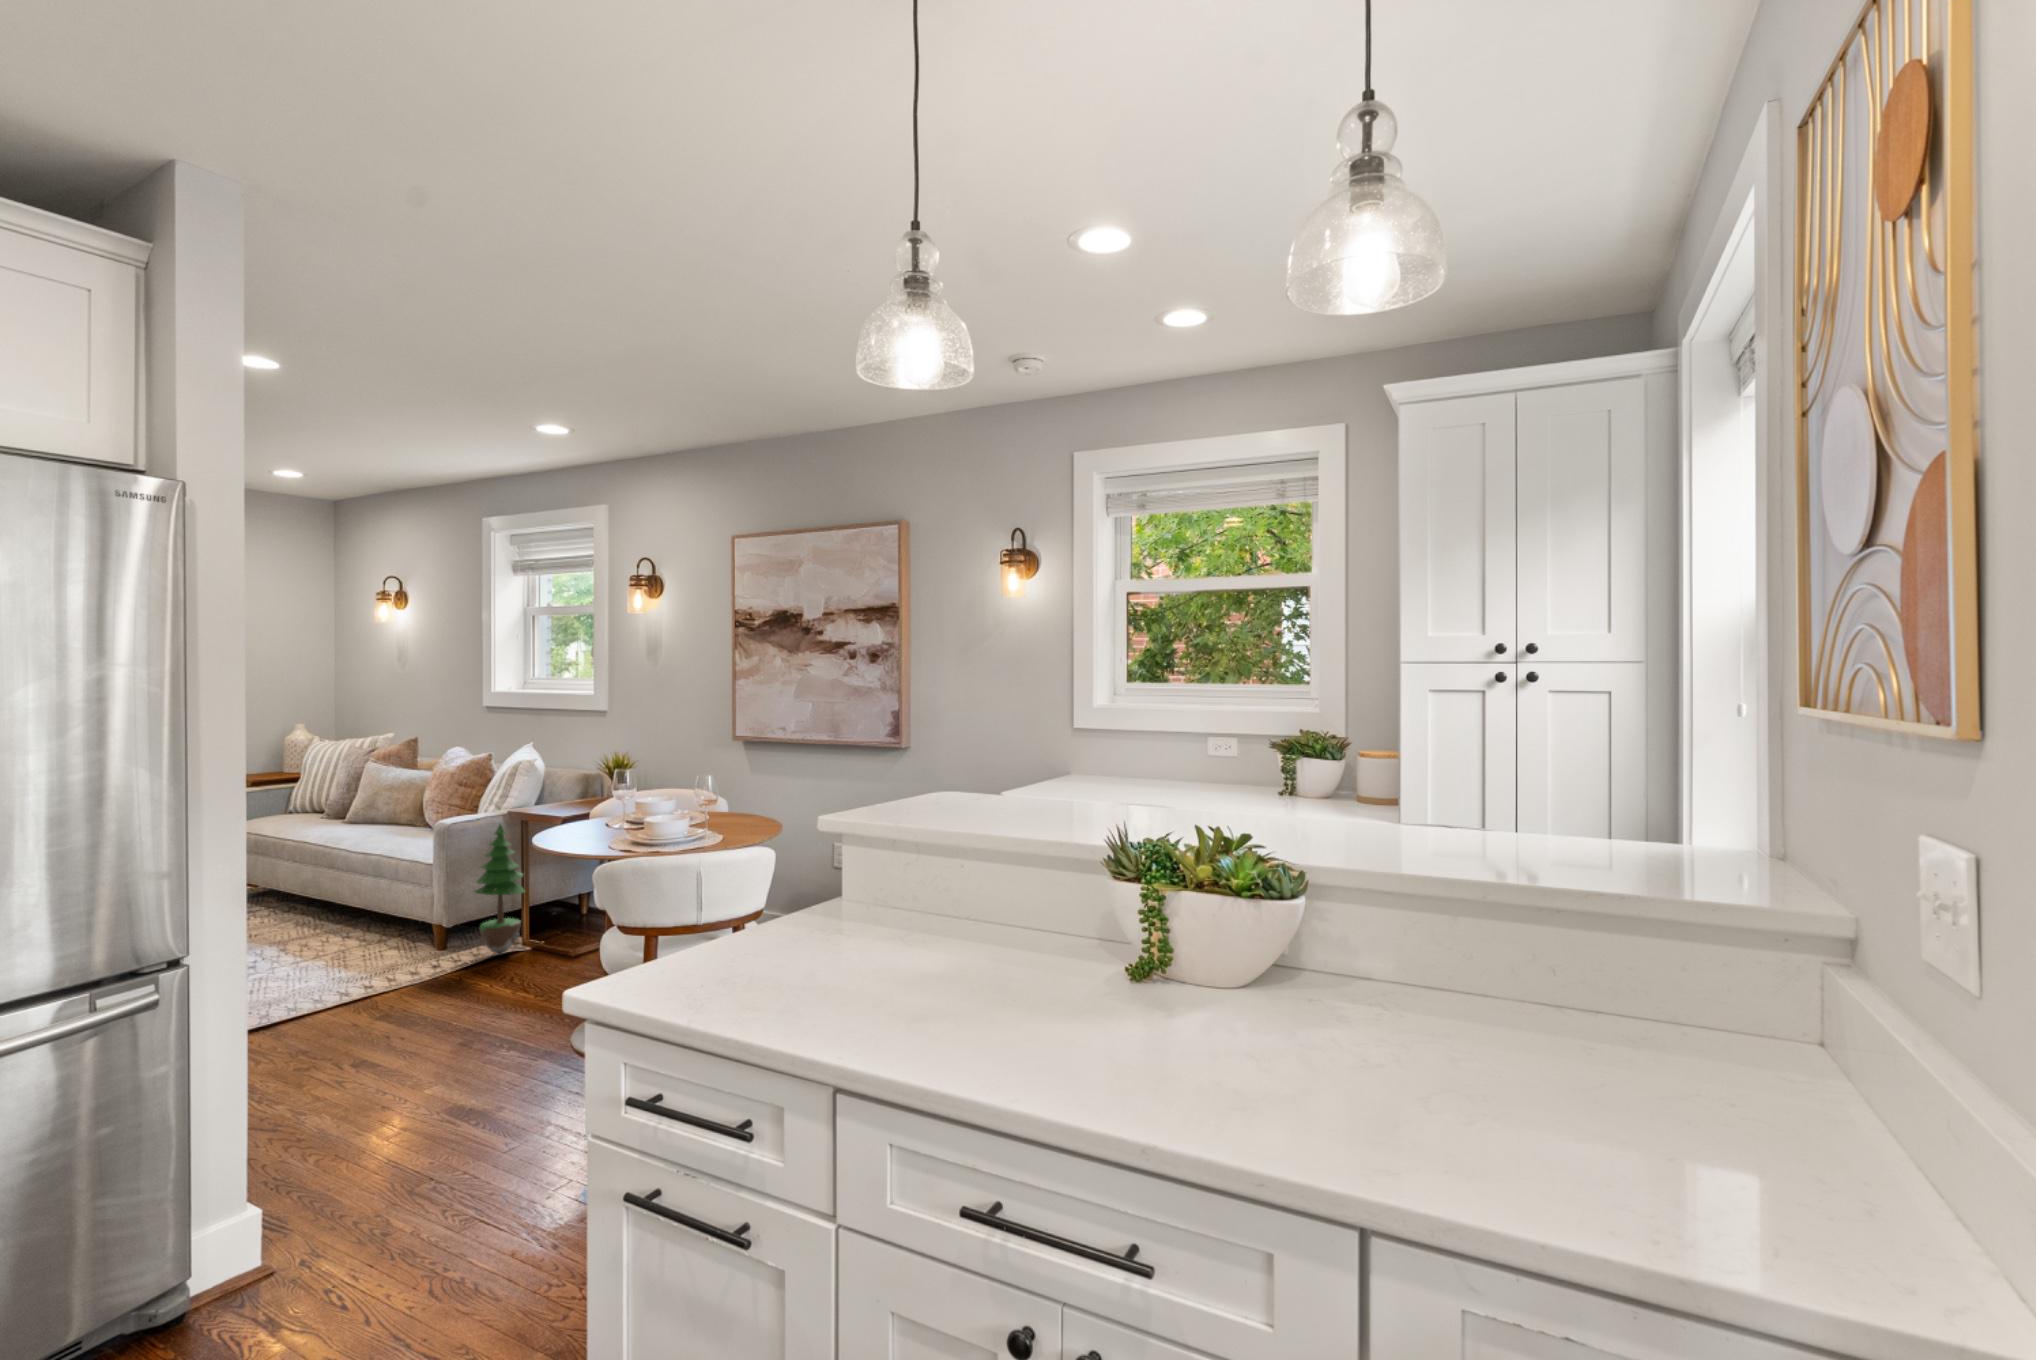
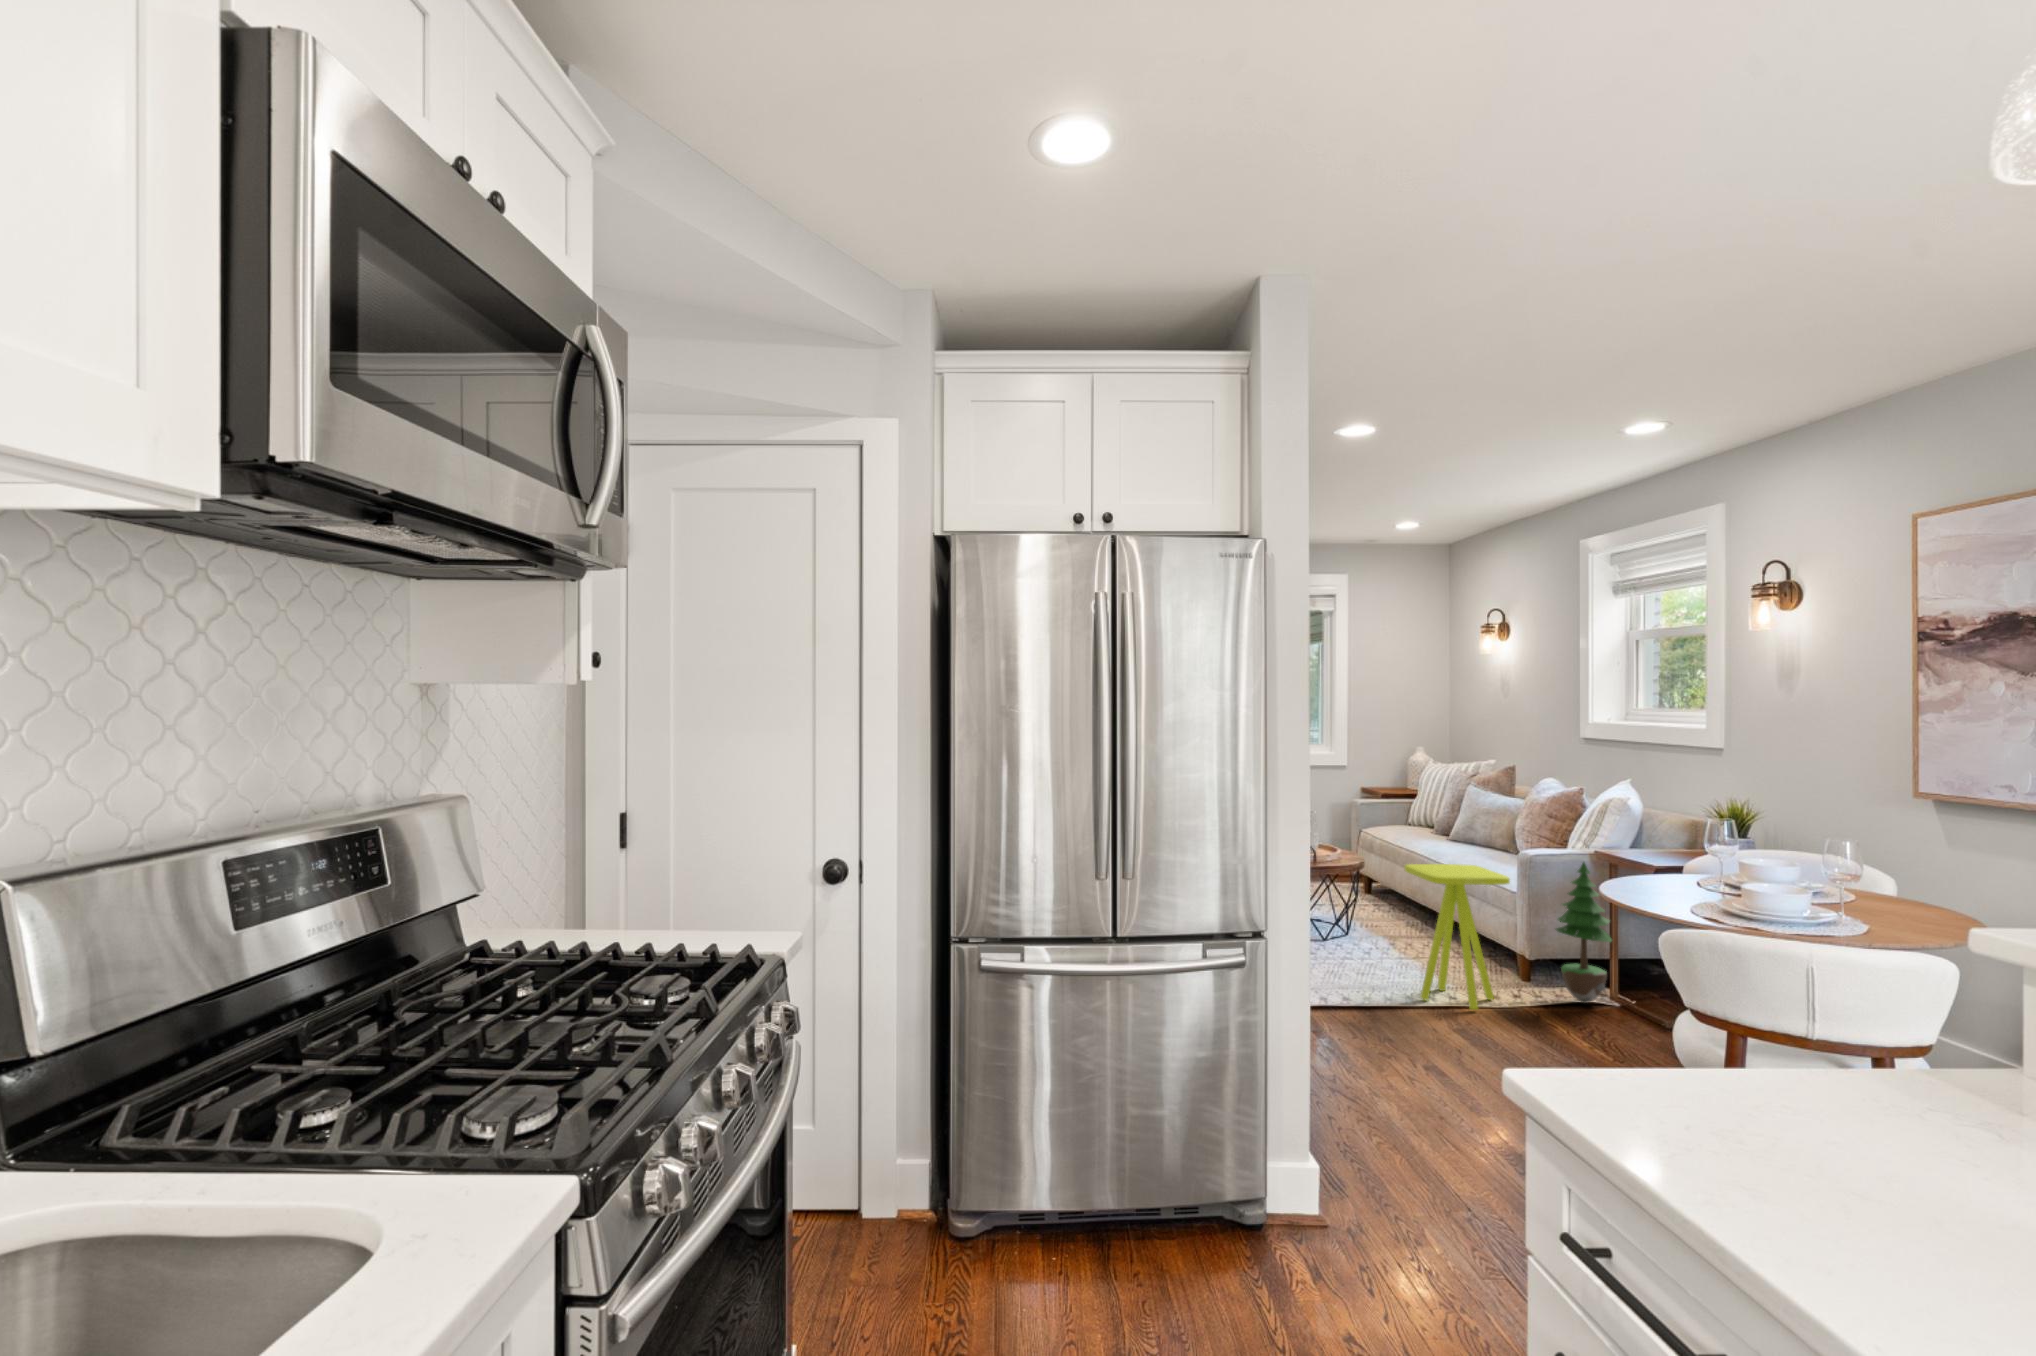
side table: none [312,844,433,996] -> present [1405,864,1510,1010]

